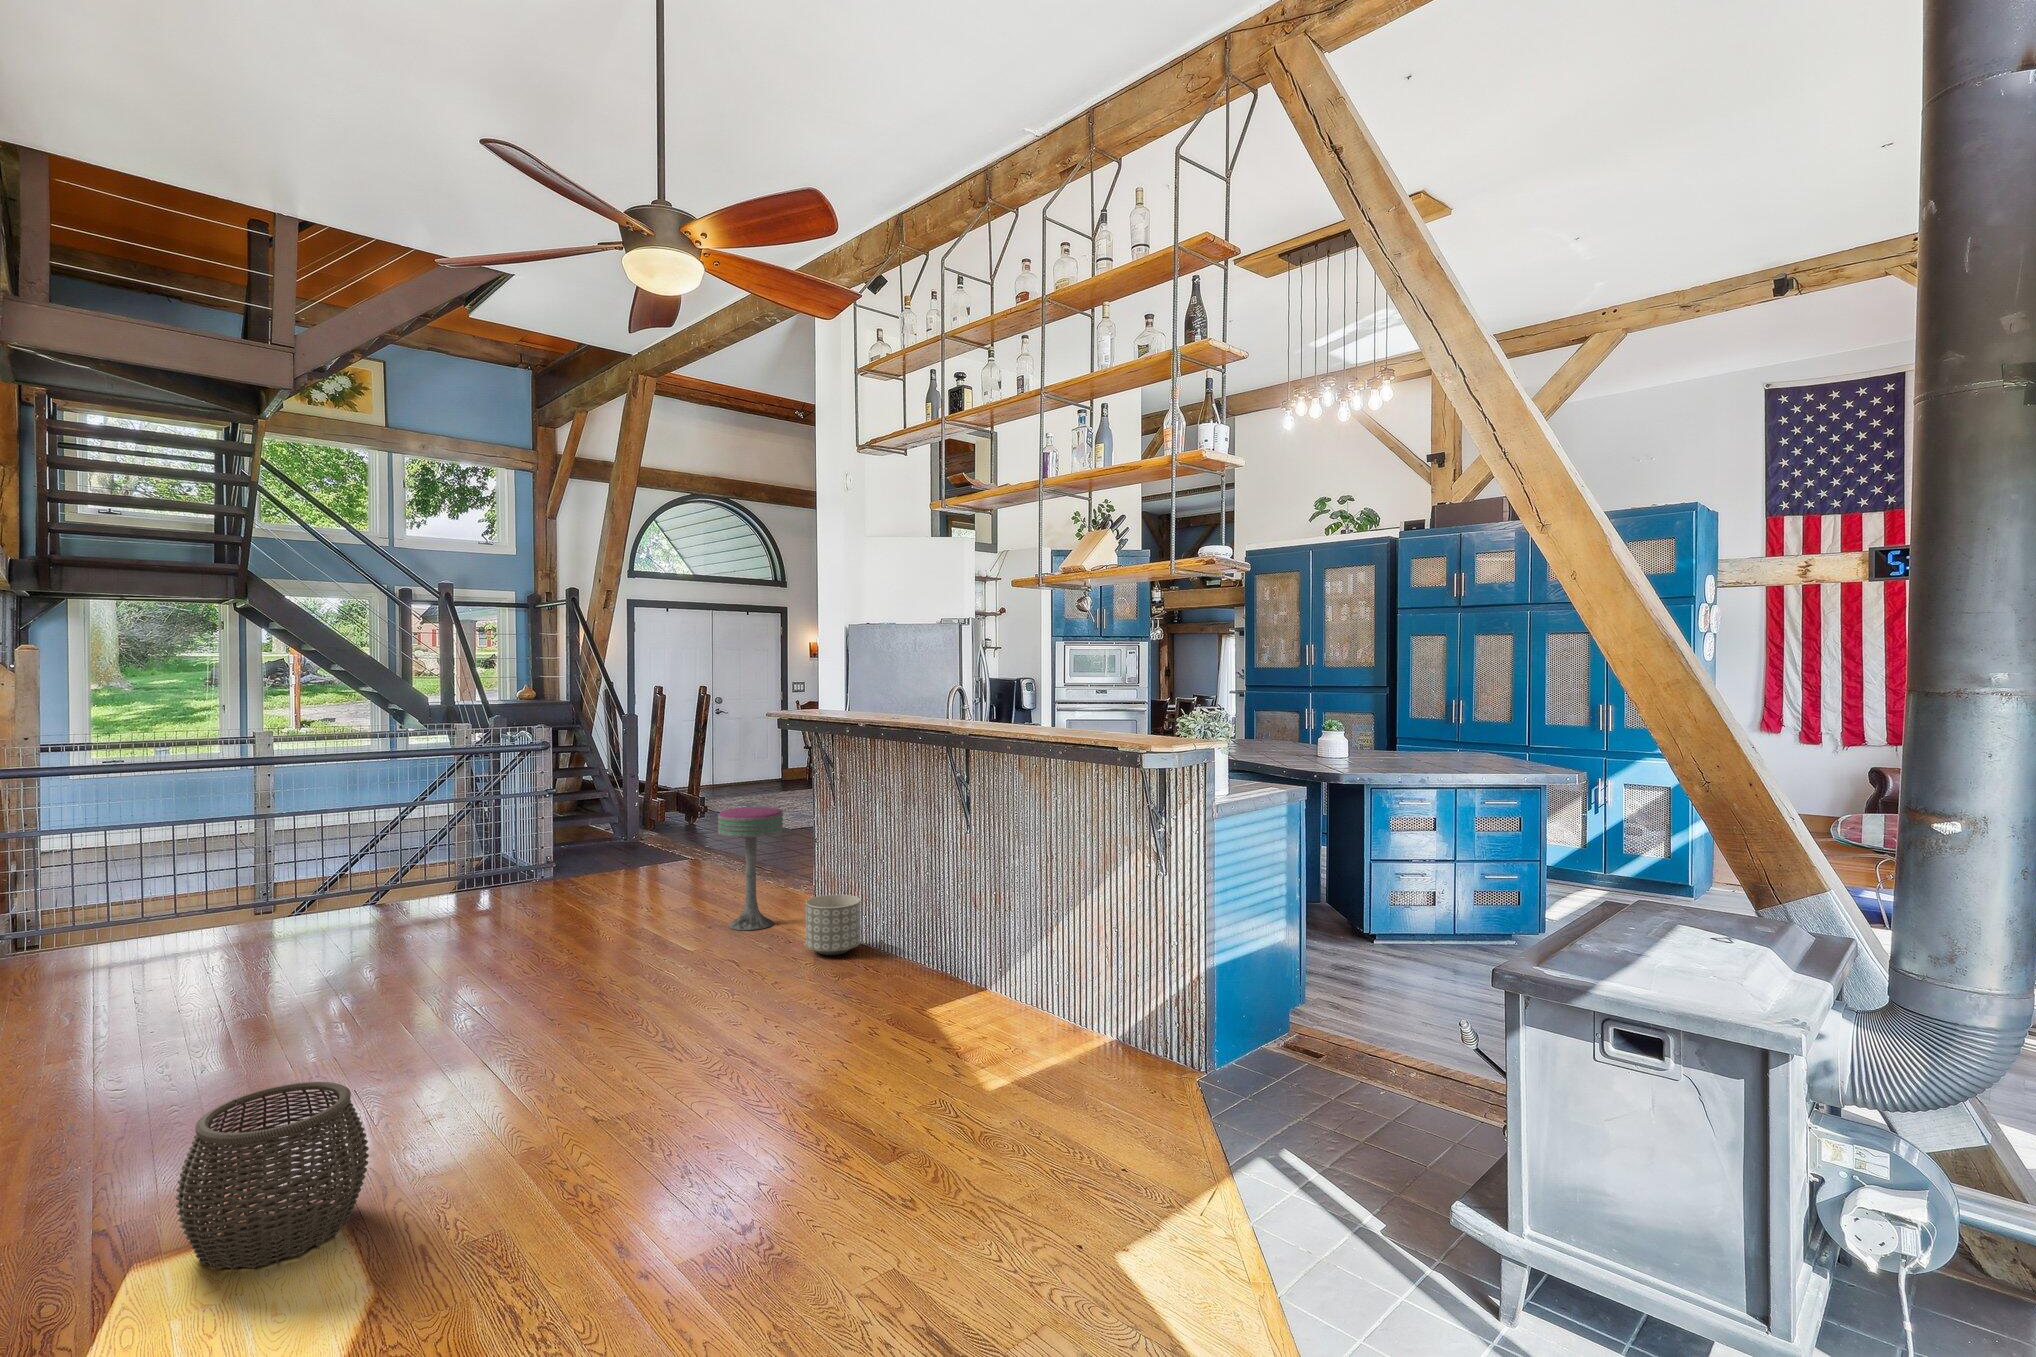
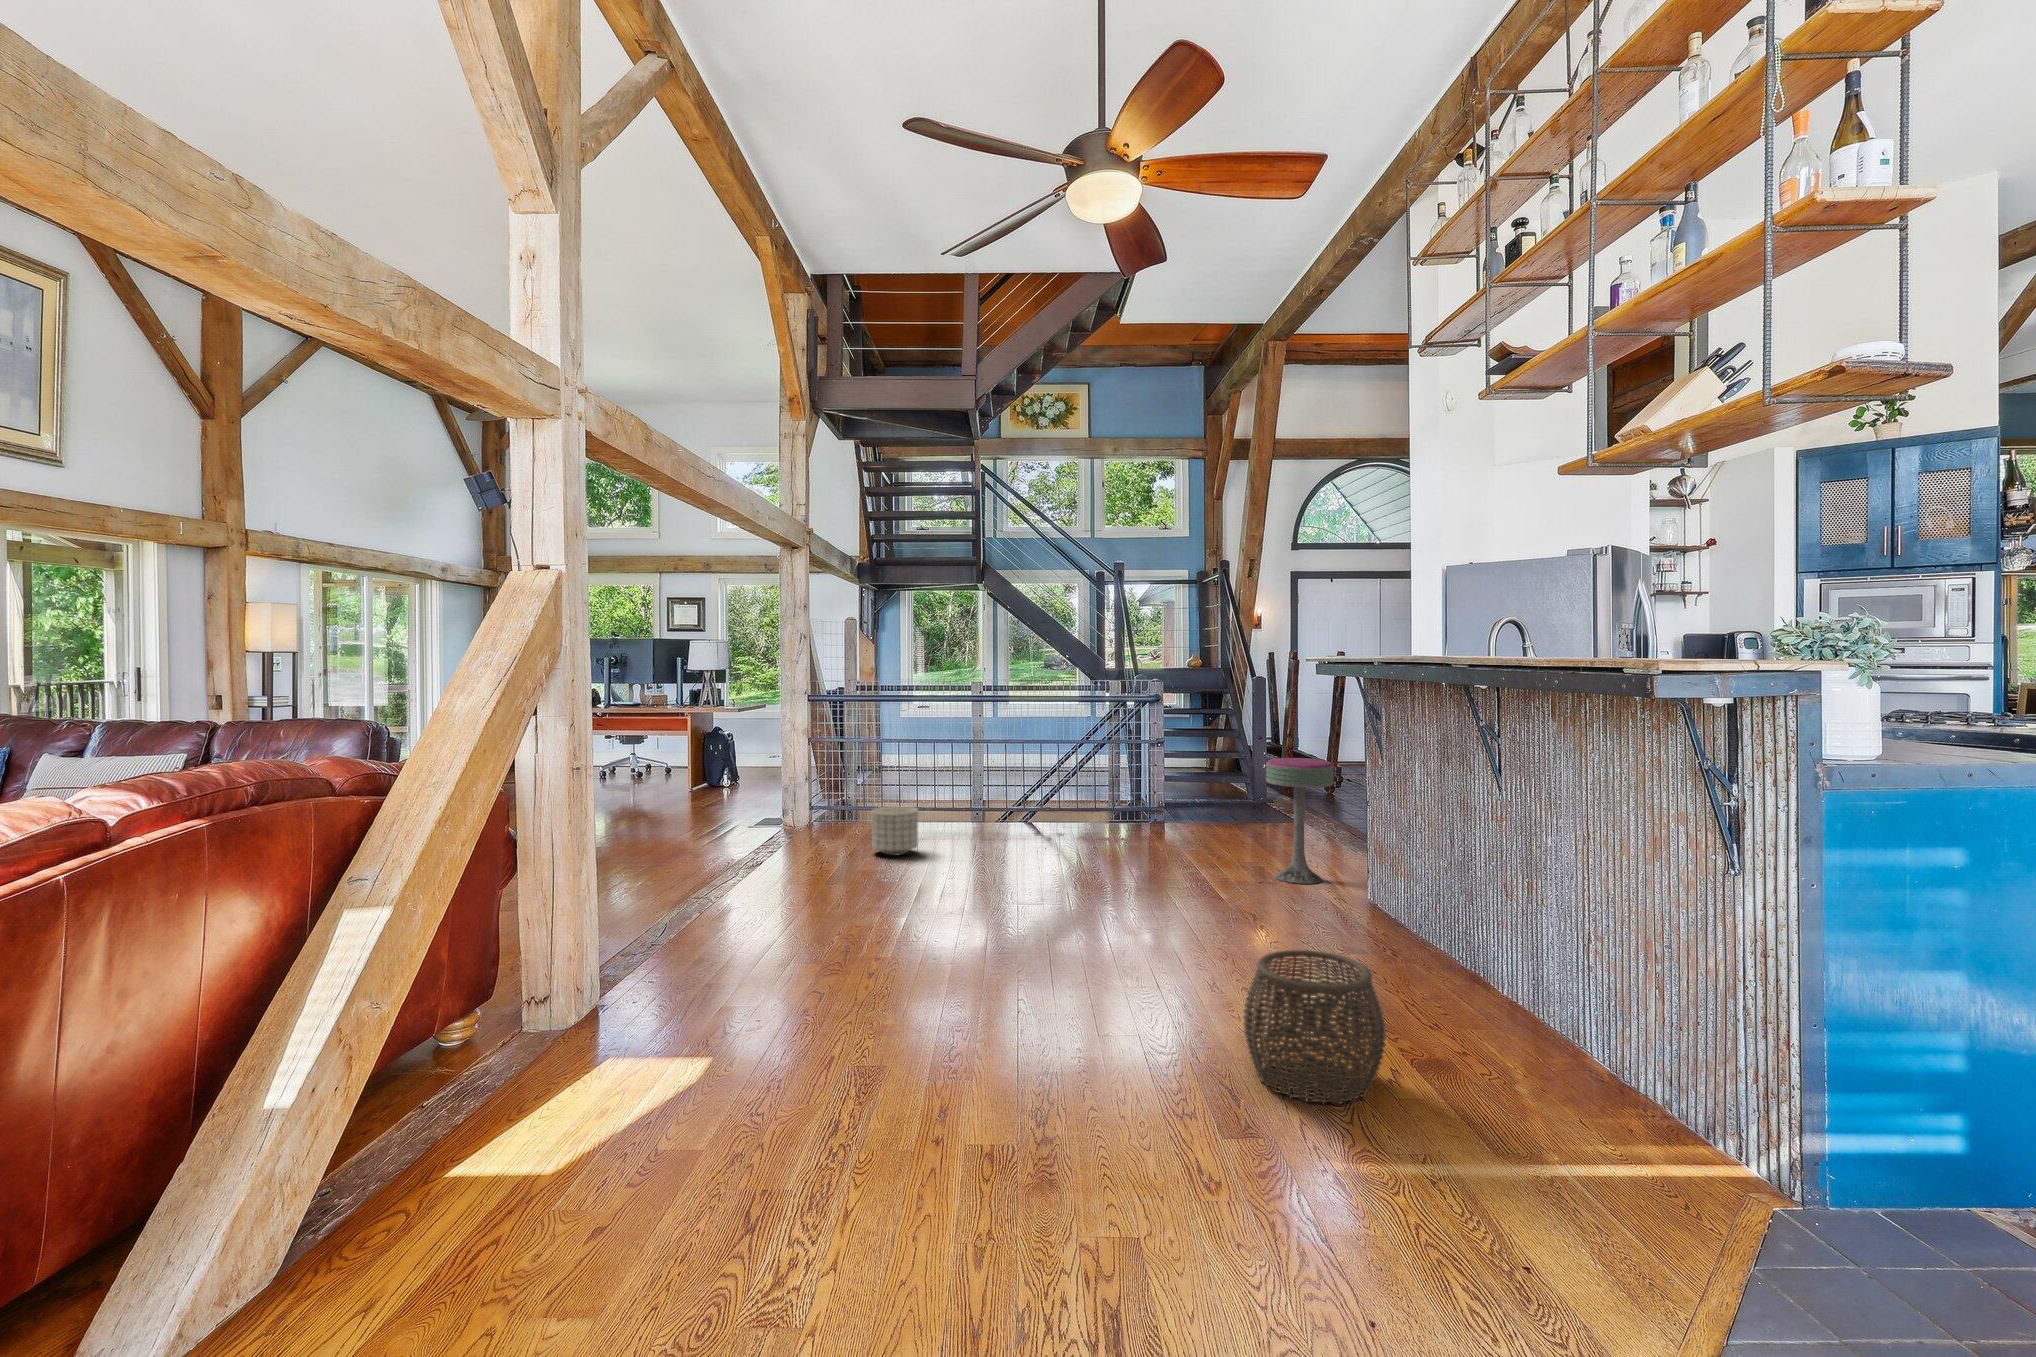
planter: present [806,895,861,955] -> present [872,806,918,855]
woven basket: present [176,1082,369,1271] -> present [1243,950,1386,1104]

